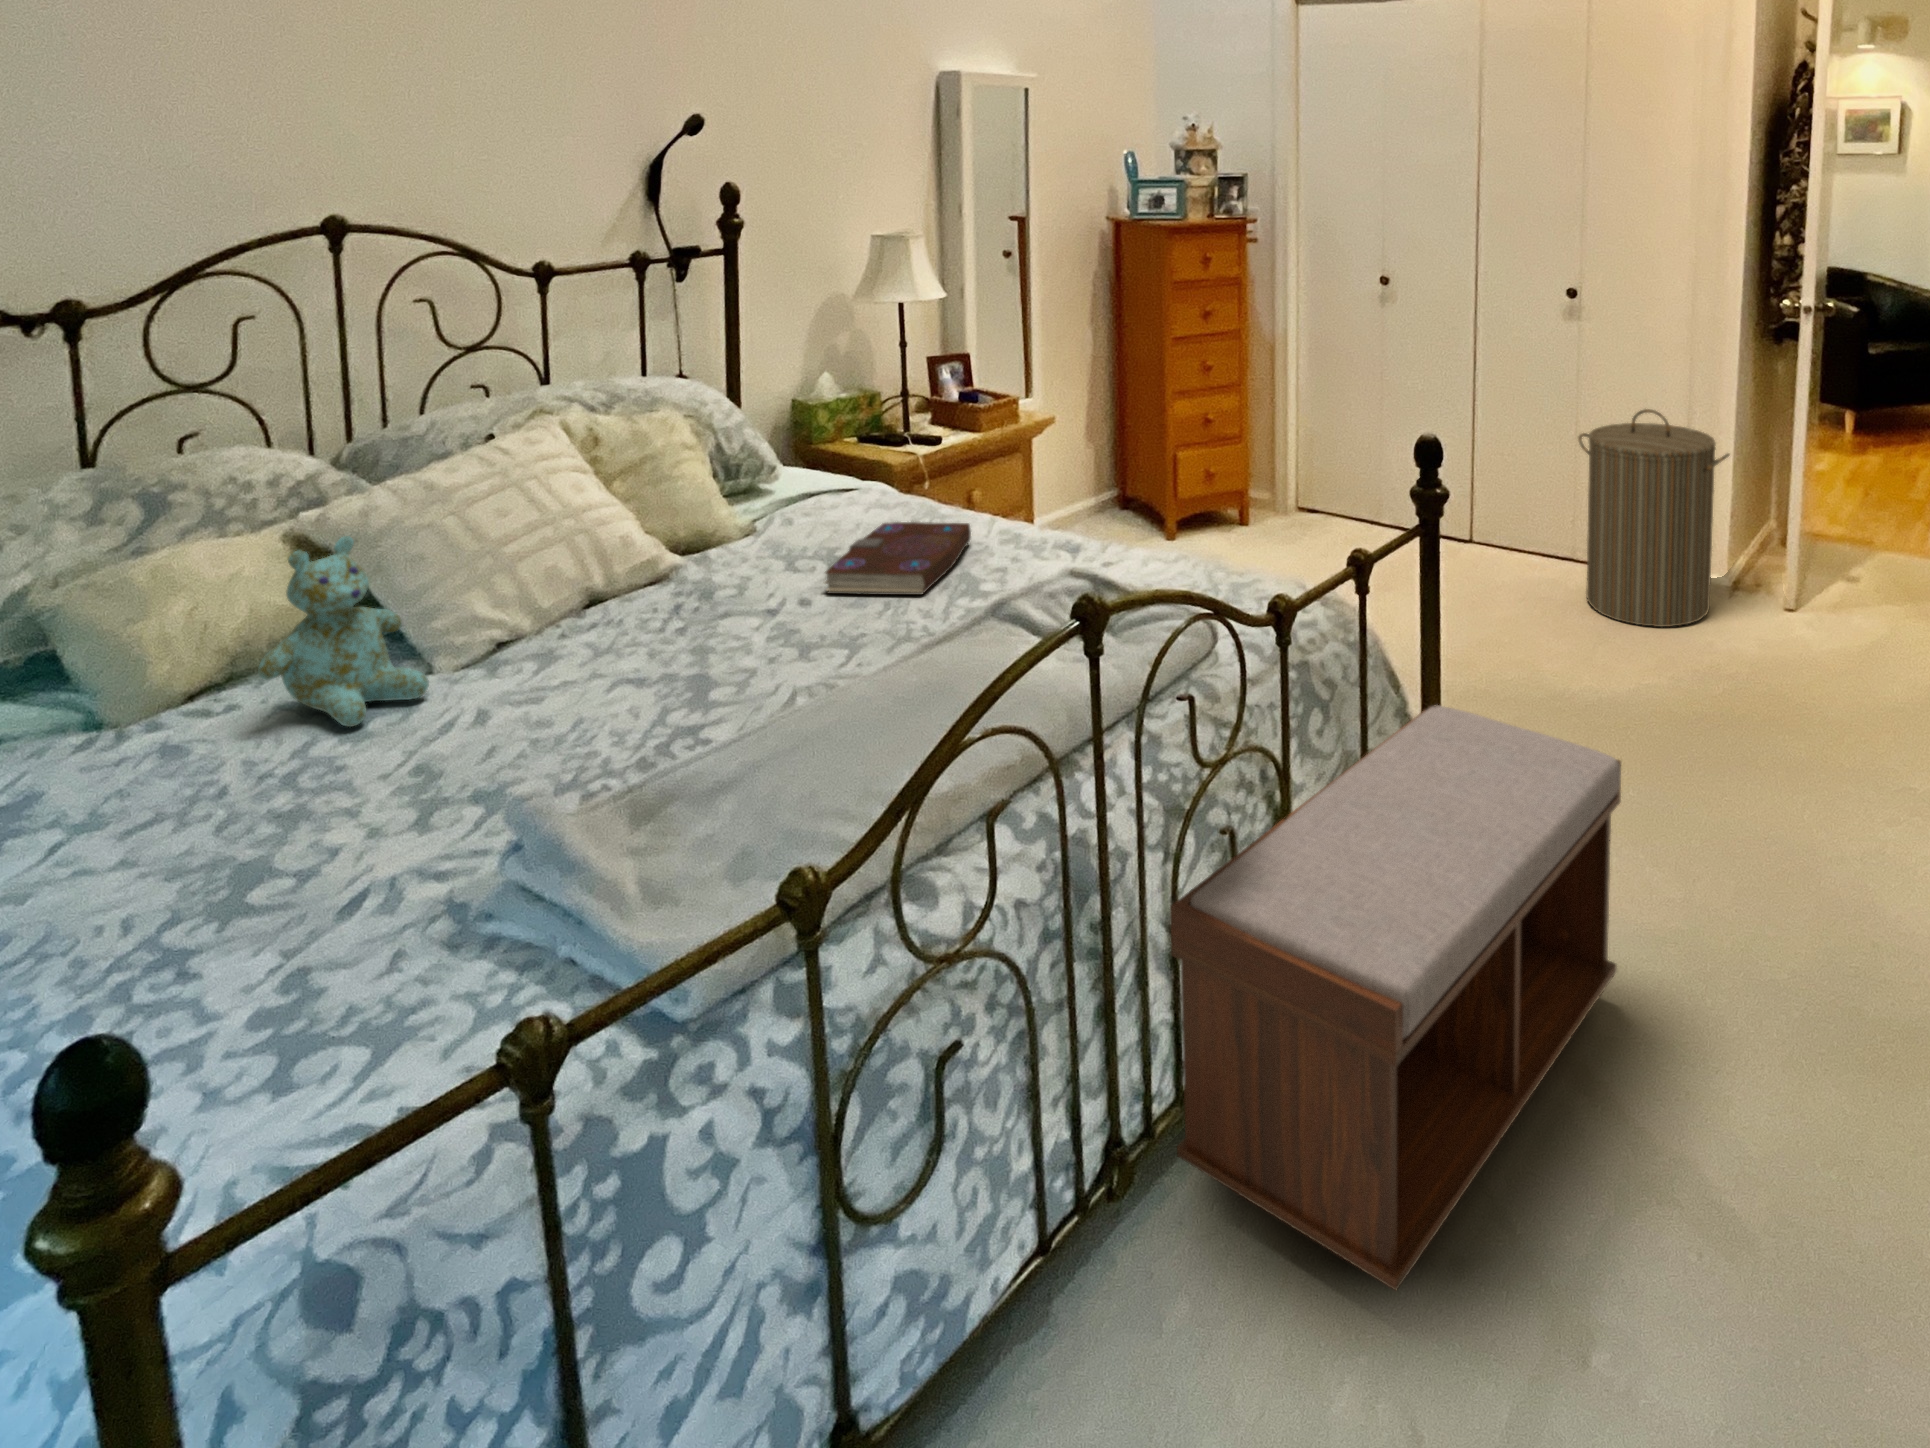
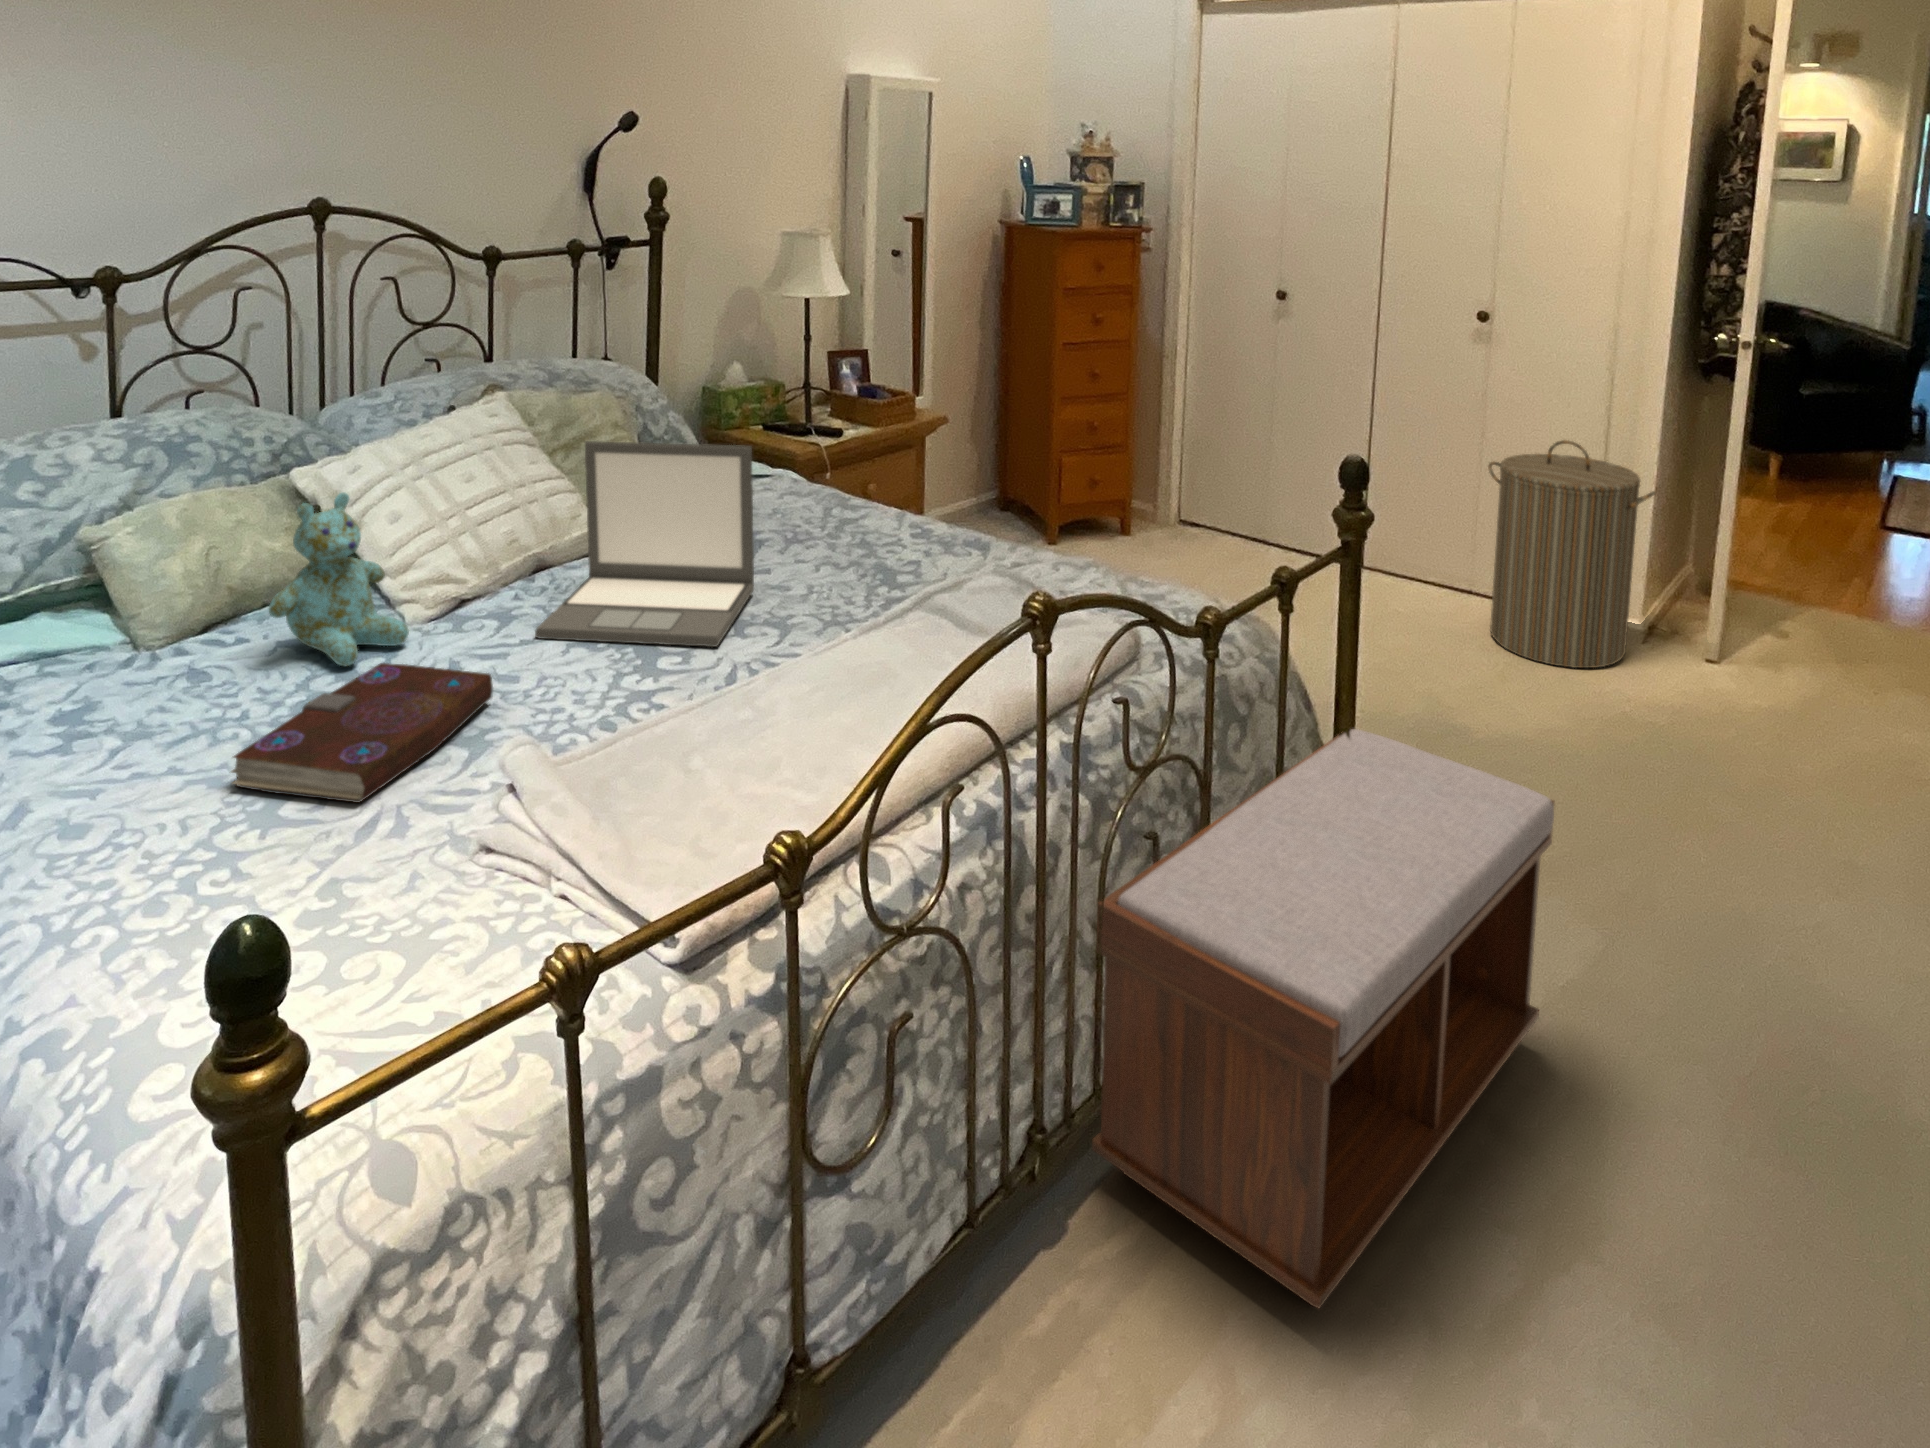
laptop: none [575,460,824,679] -> present [535,441,754,647]
book: present [825,522,971,595] -> present [231,663,493,803]

